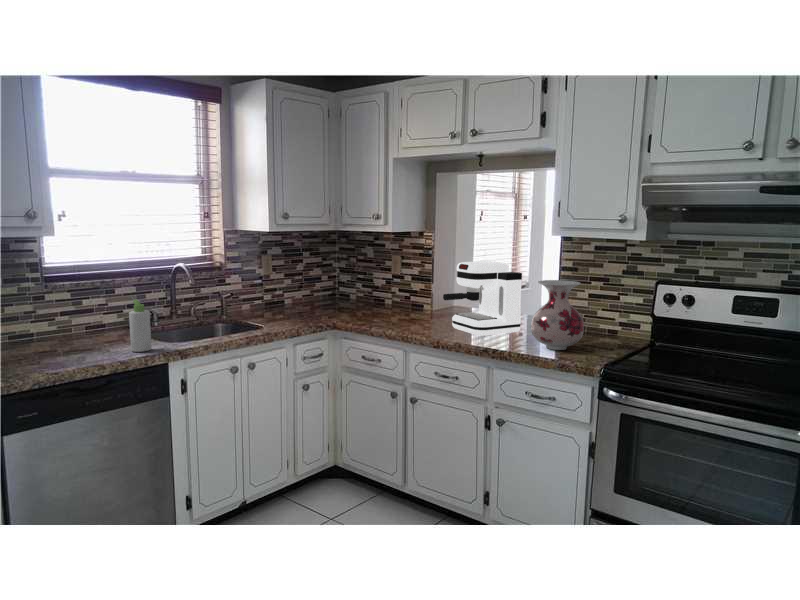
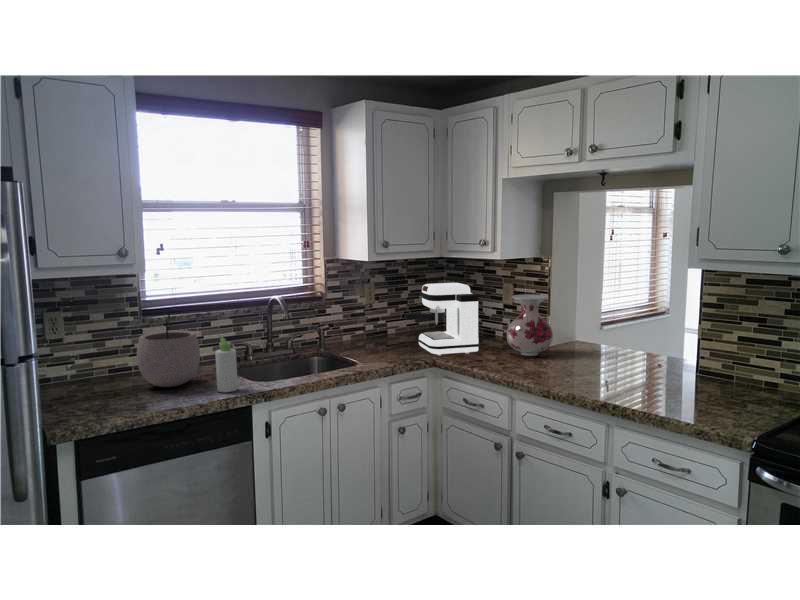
coffee maker: present [443,261,522,337] -> present [405,283,479,356]
plant pot: none [43,276,110,349] -> present [137,314,200,387]
vase: present [531,280,584,350] -> present [507,294,553,356]

